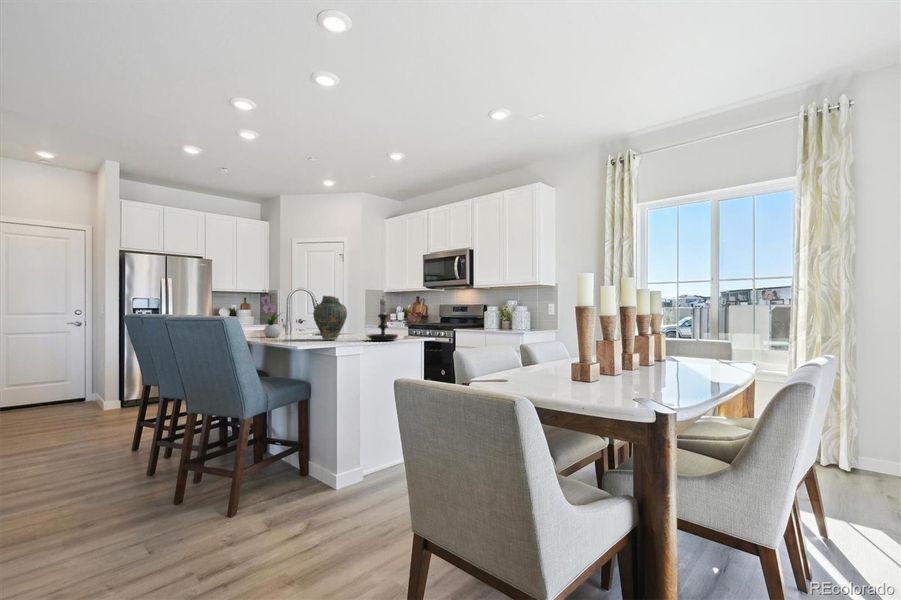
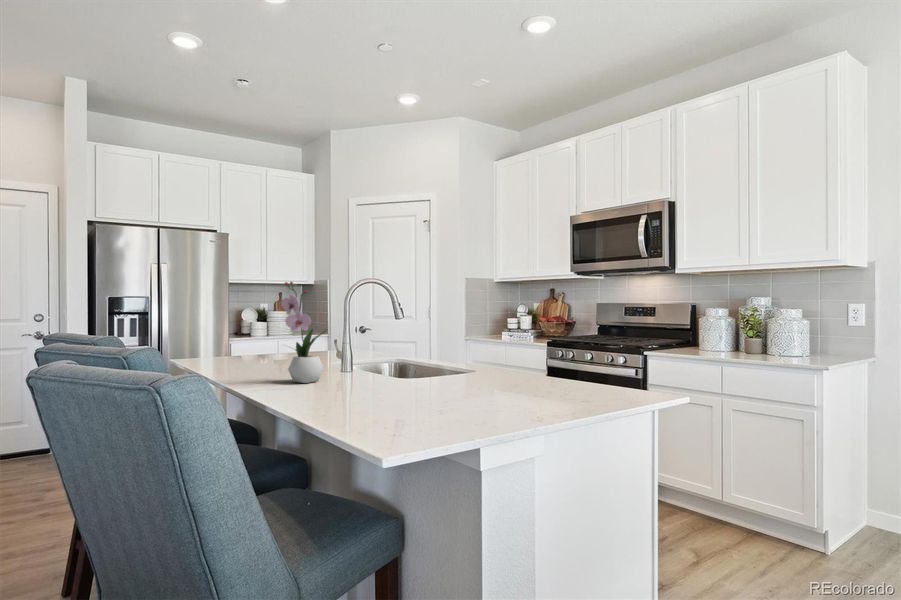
vase: present [313,296,347,340] -> none [391,295,467,400]
candle holder: present [367,299,398,341] -> none [516,295,597,407]

